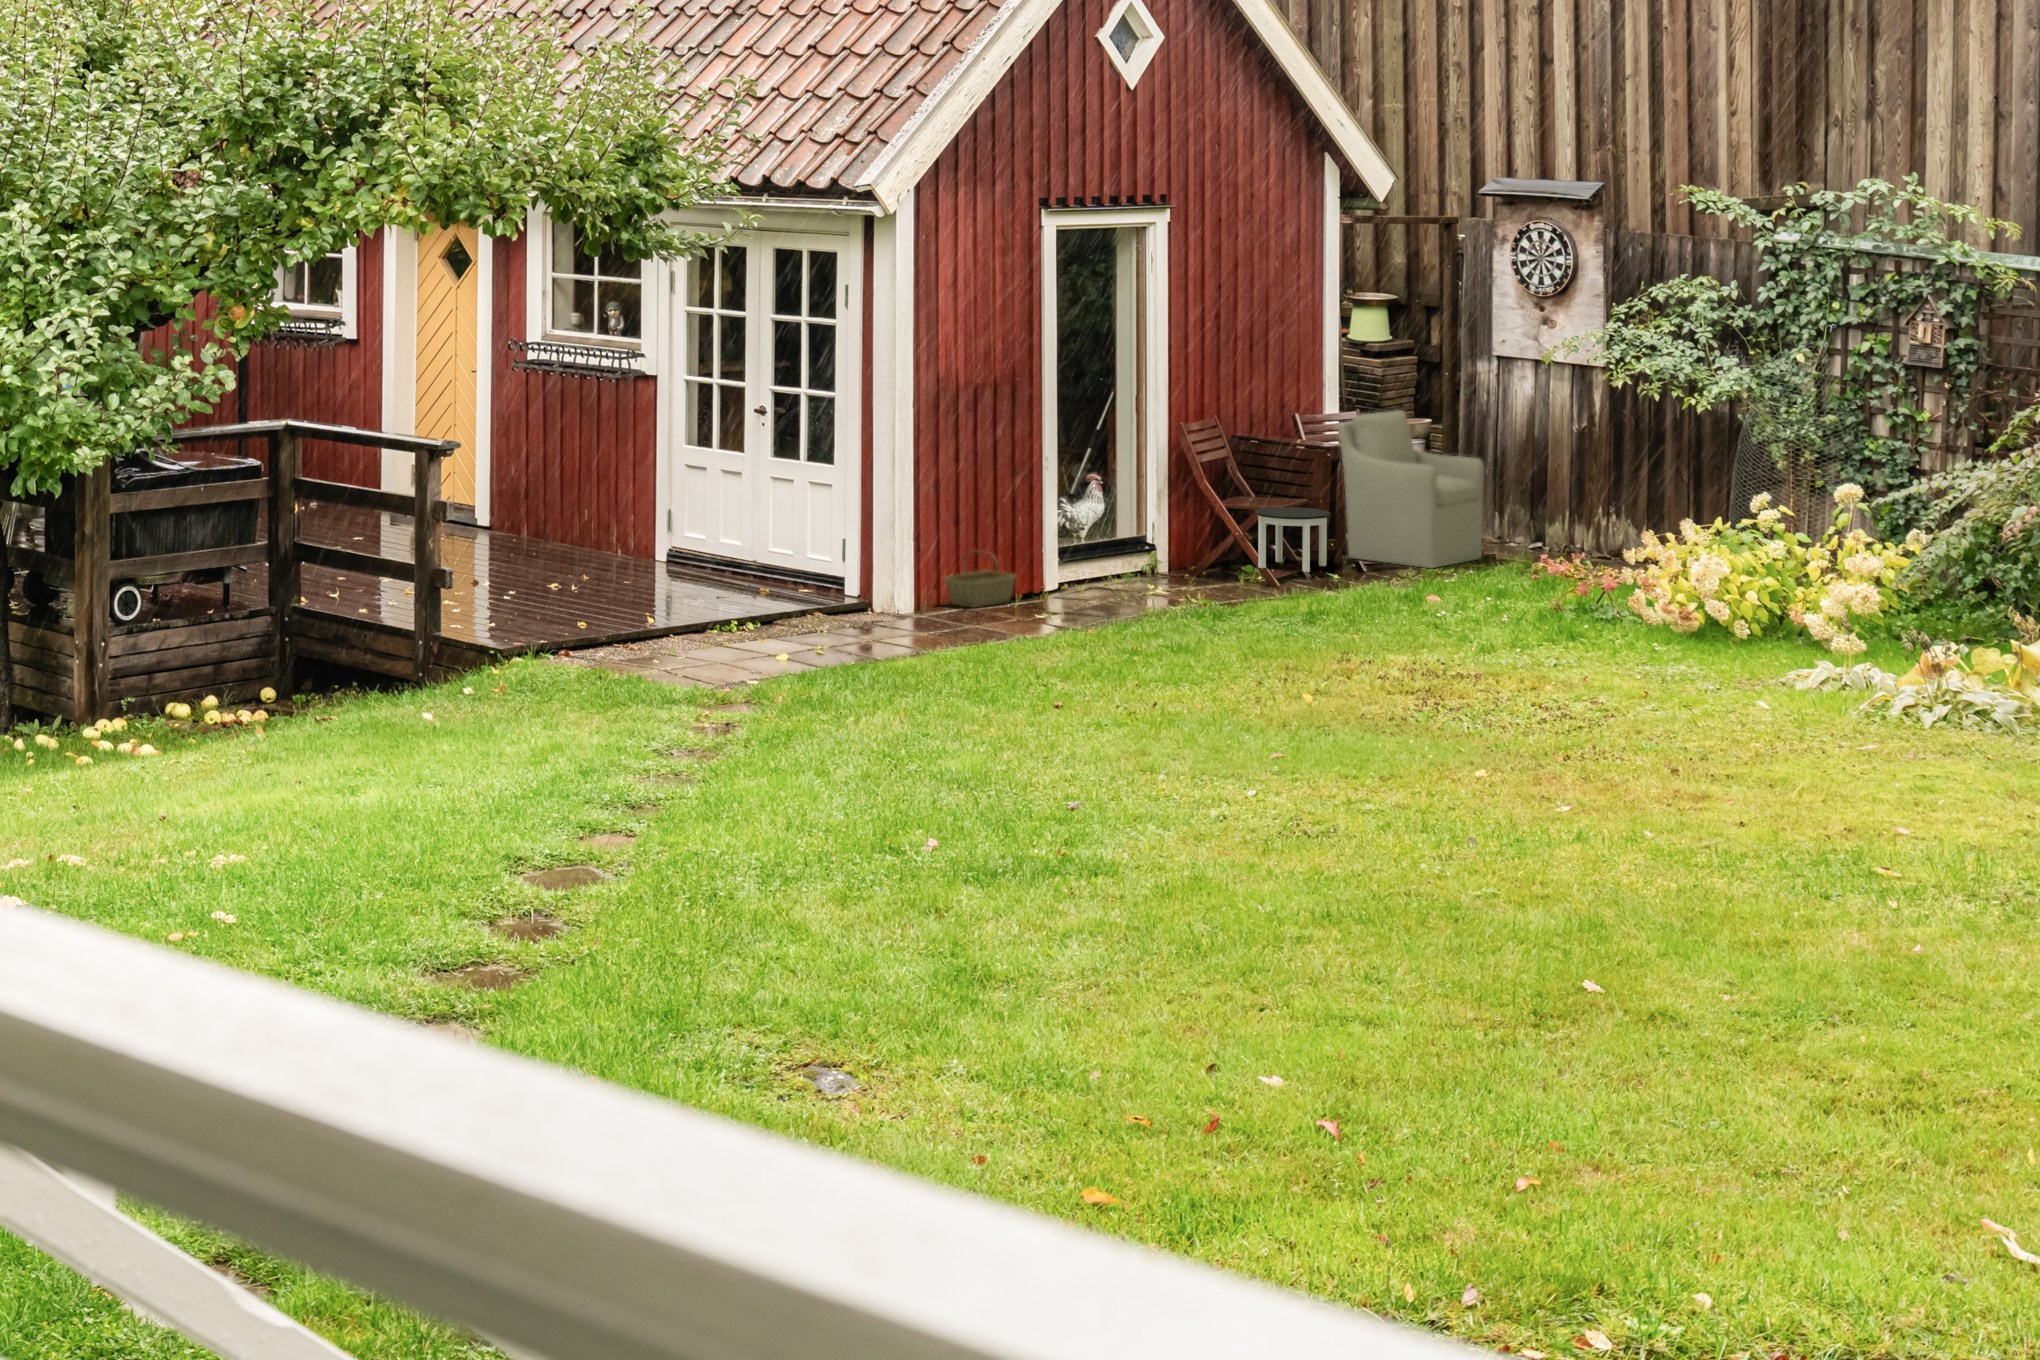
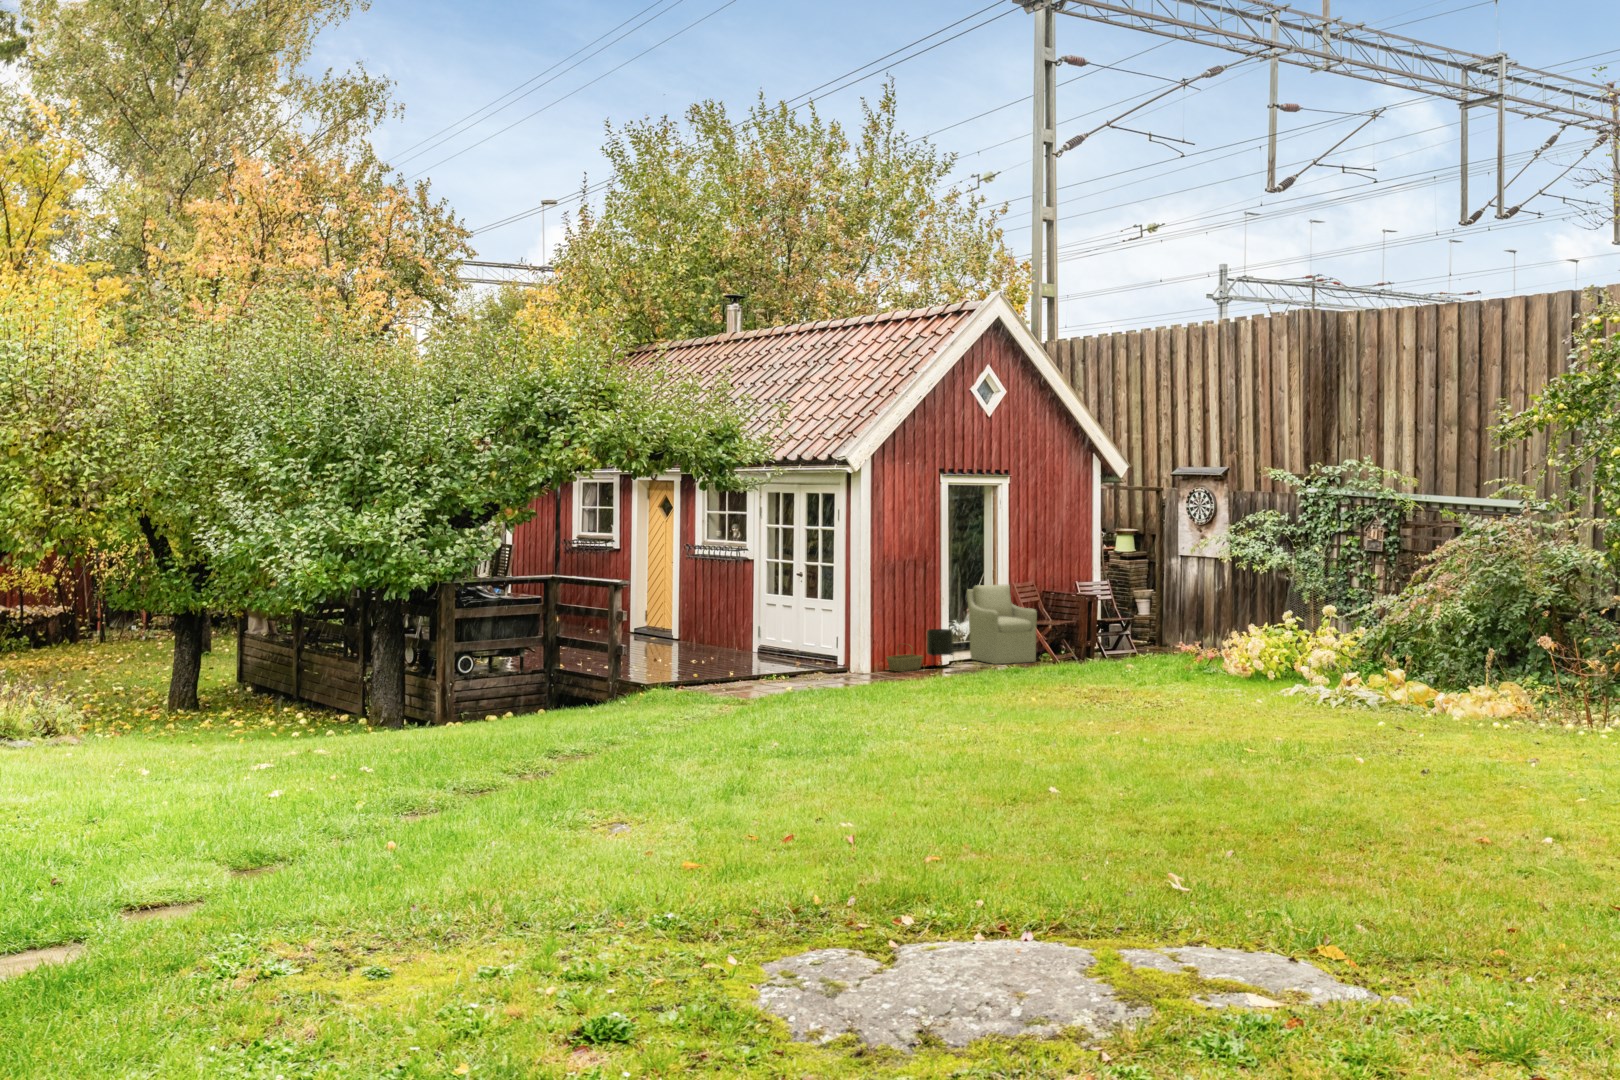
chair: present [1338,410,1484,568] -> present [967,585,1037,664]
round table: present [1255,507,1330,572] -> none [1053,628,1090,659]
planter: none [1018,518,1073,598] -> present [927,629,954,657]

